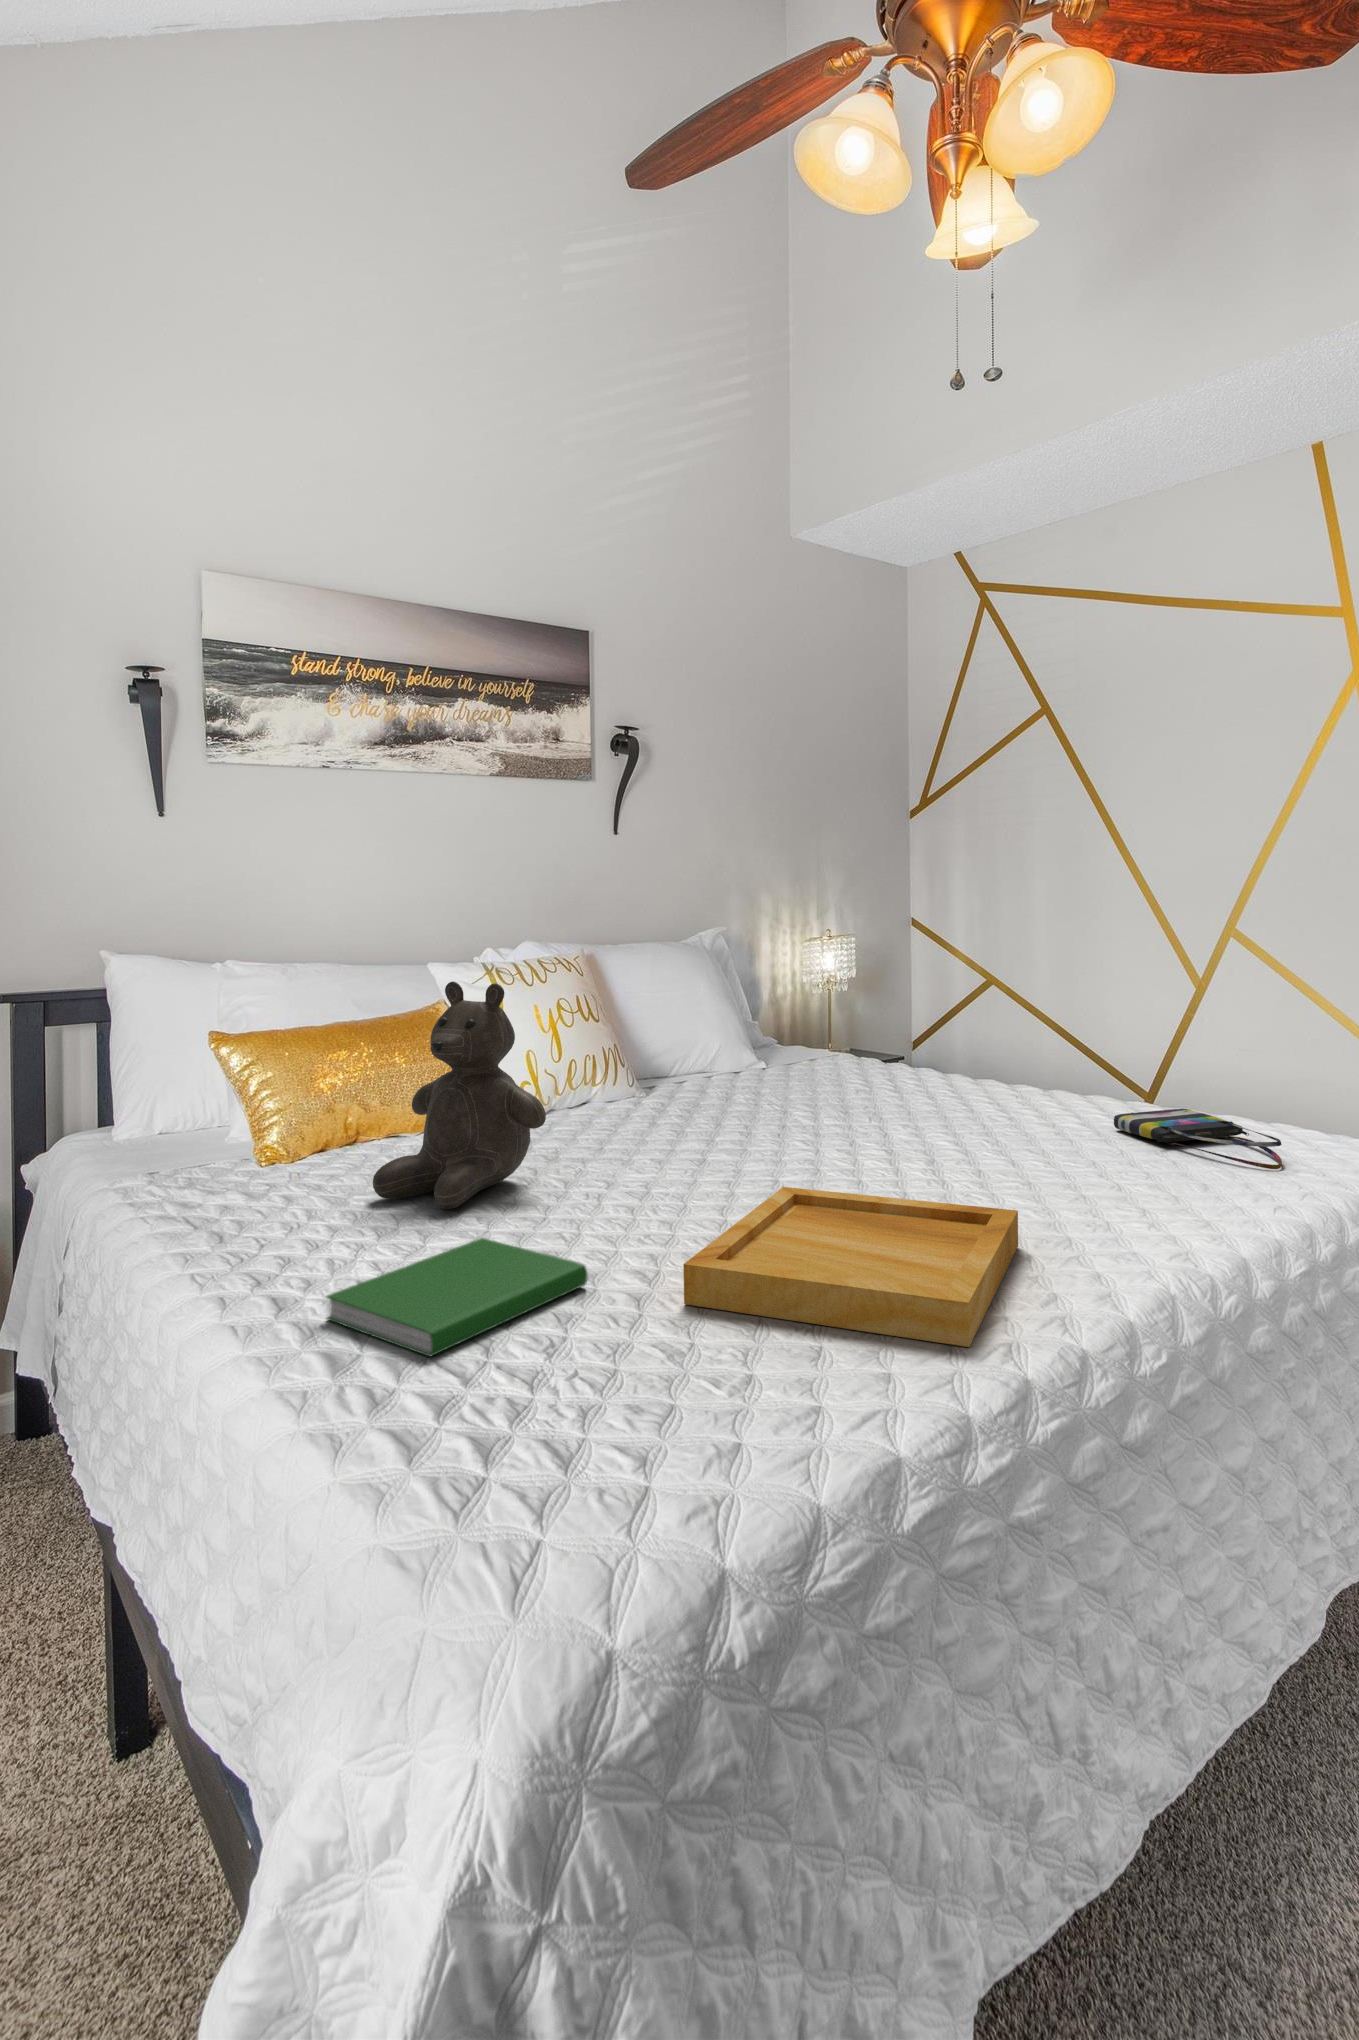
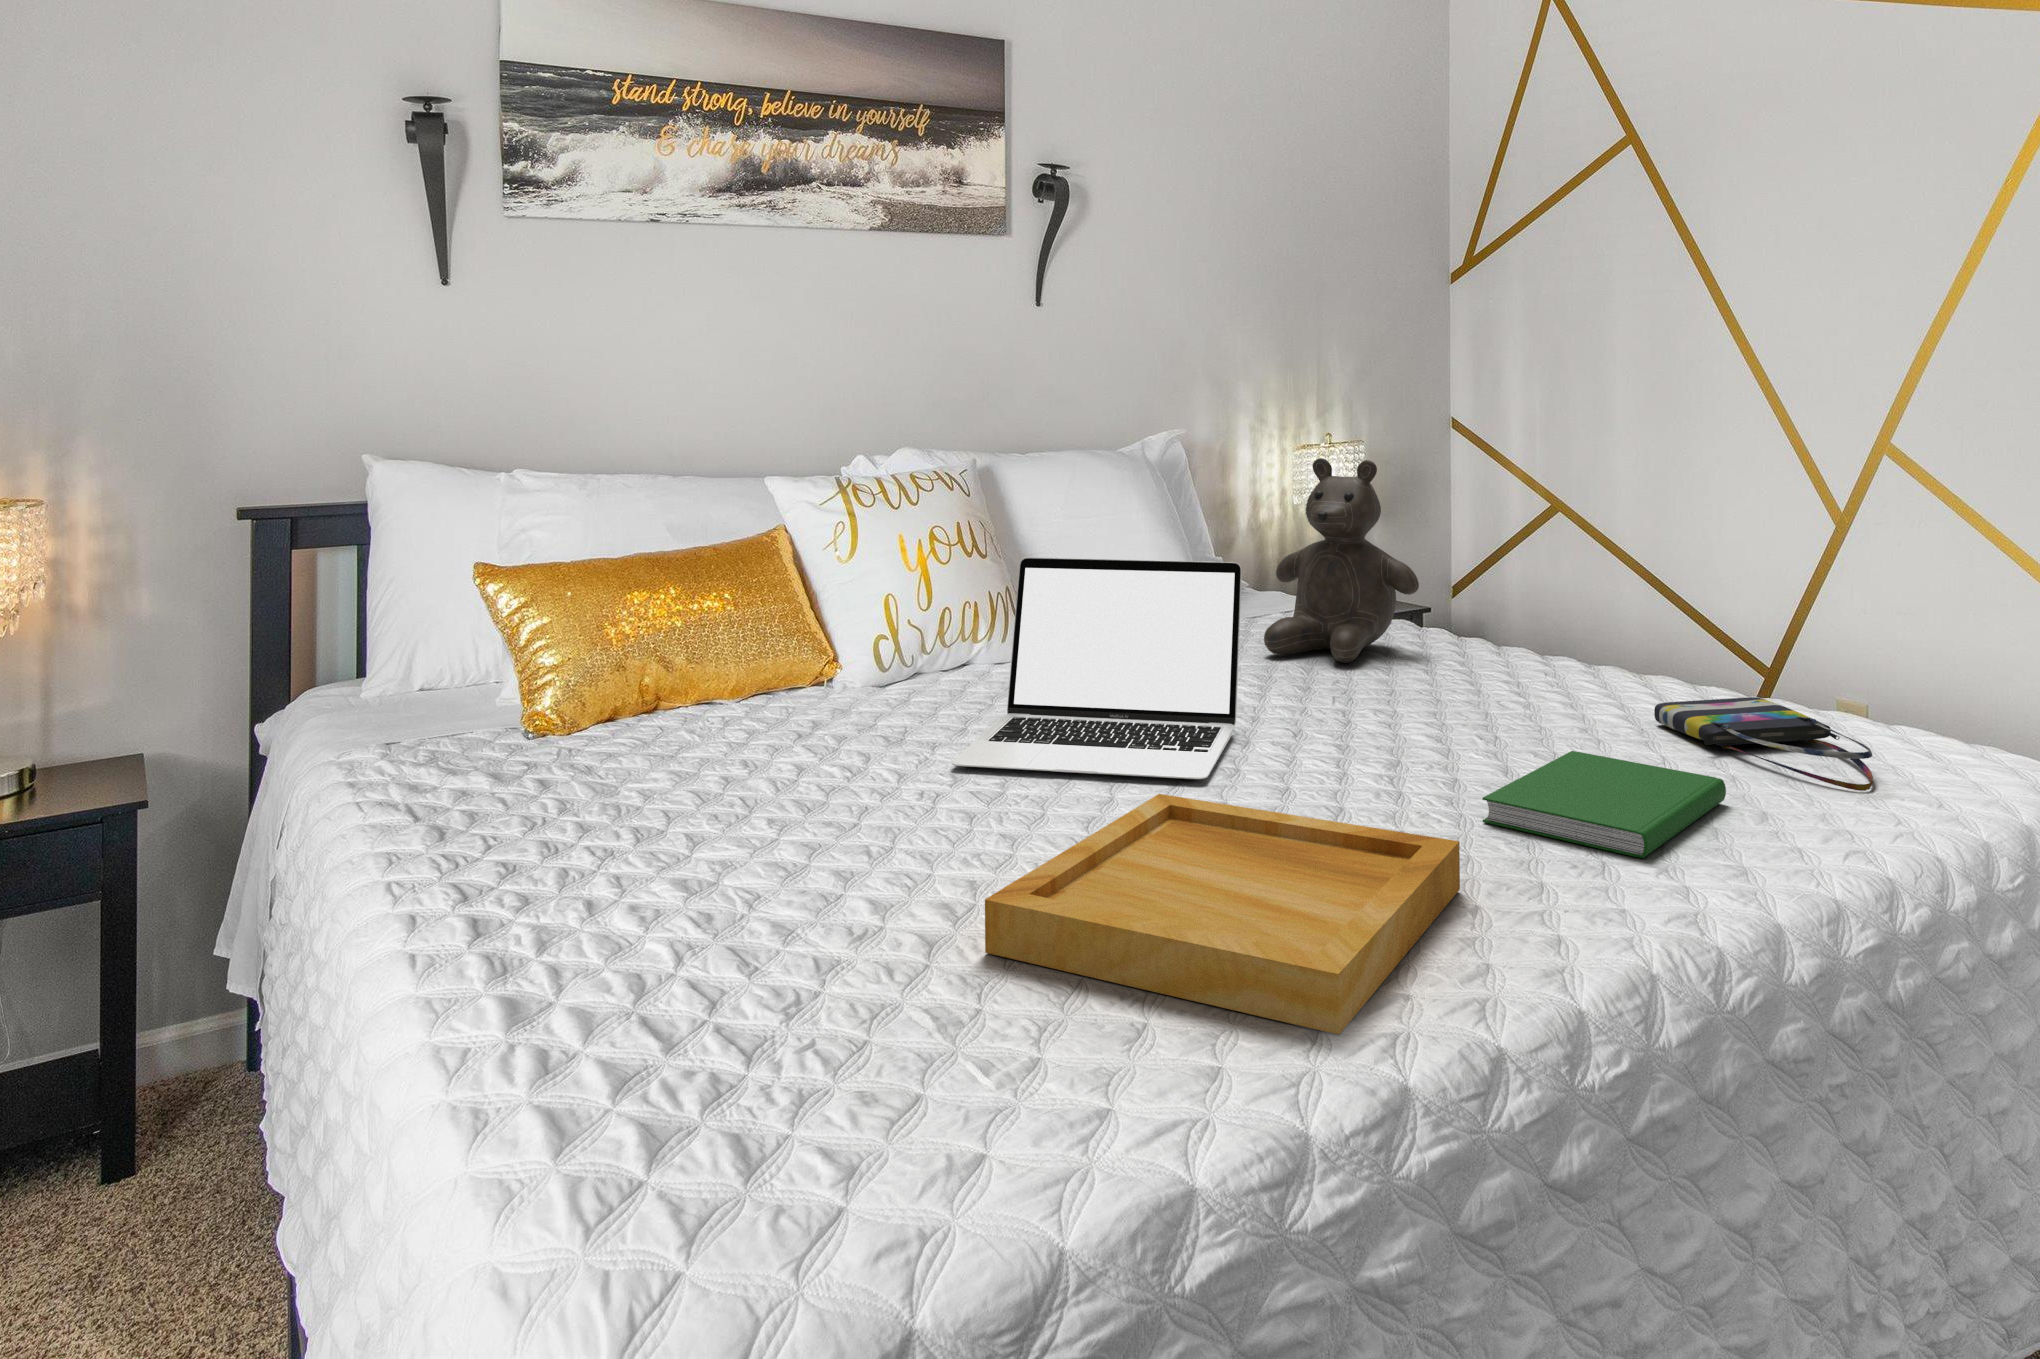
teddy bear: present [373,981,546,1209] -> present [1264,458,1419,663]
laptop: none [606,1018,812,1178] -> present [952,557,1242,779]
hardcover book: present [326,1238,587,1356] -> present [1482,751,1726,858]

